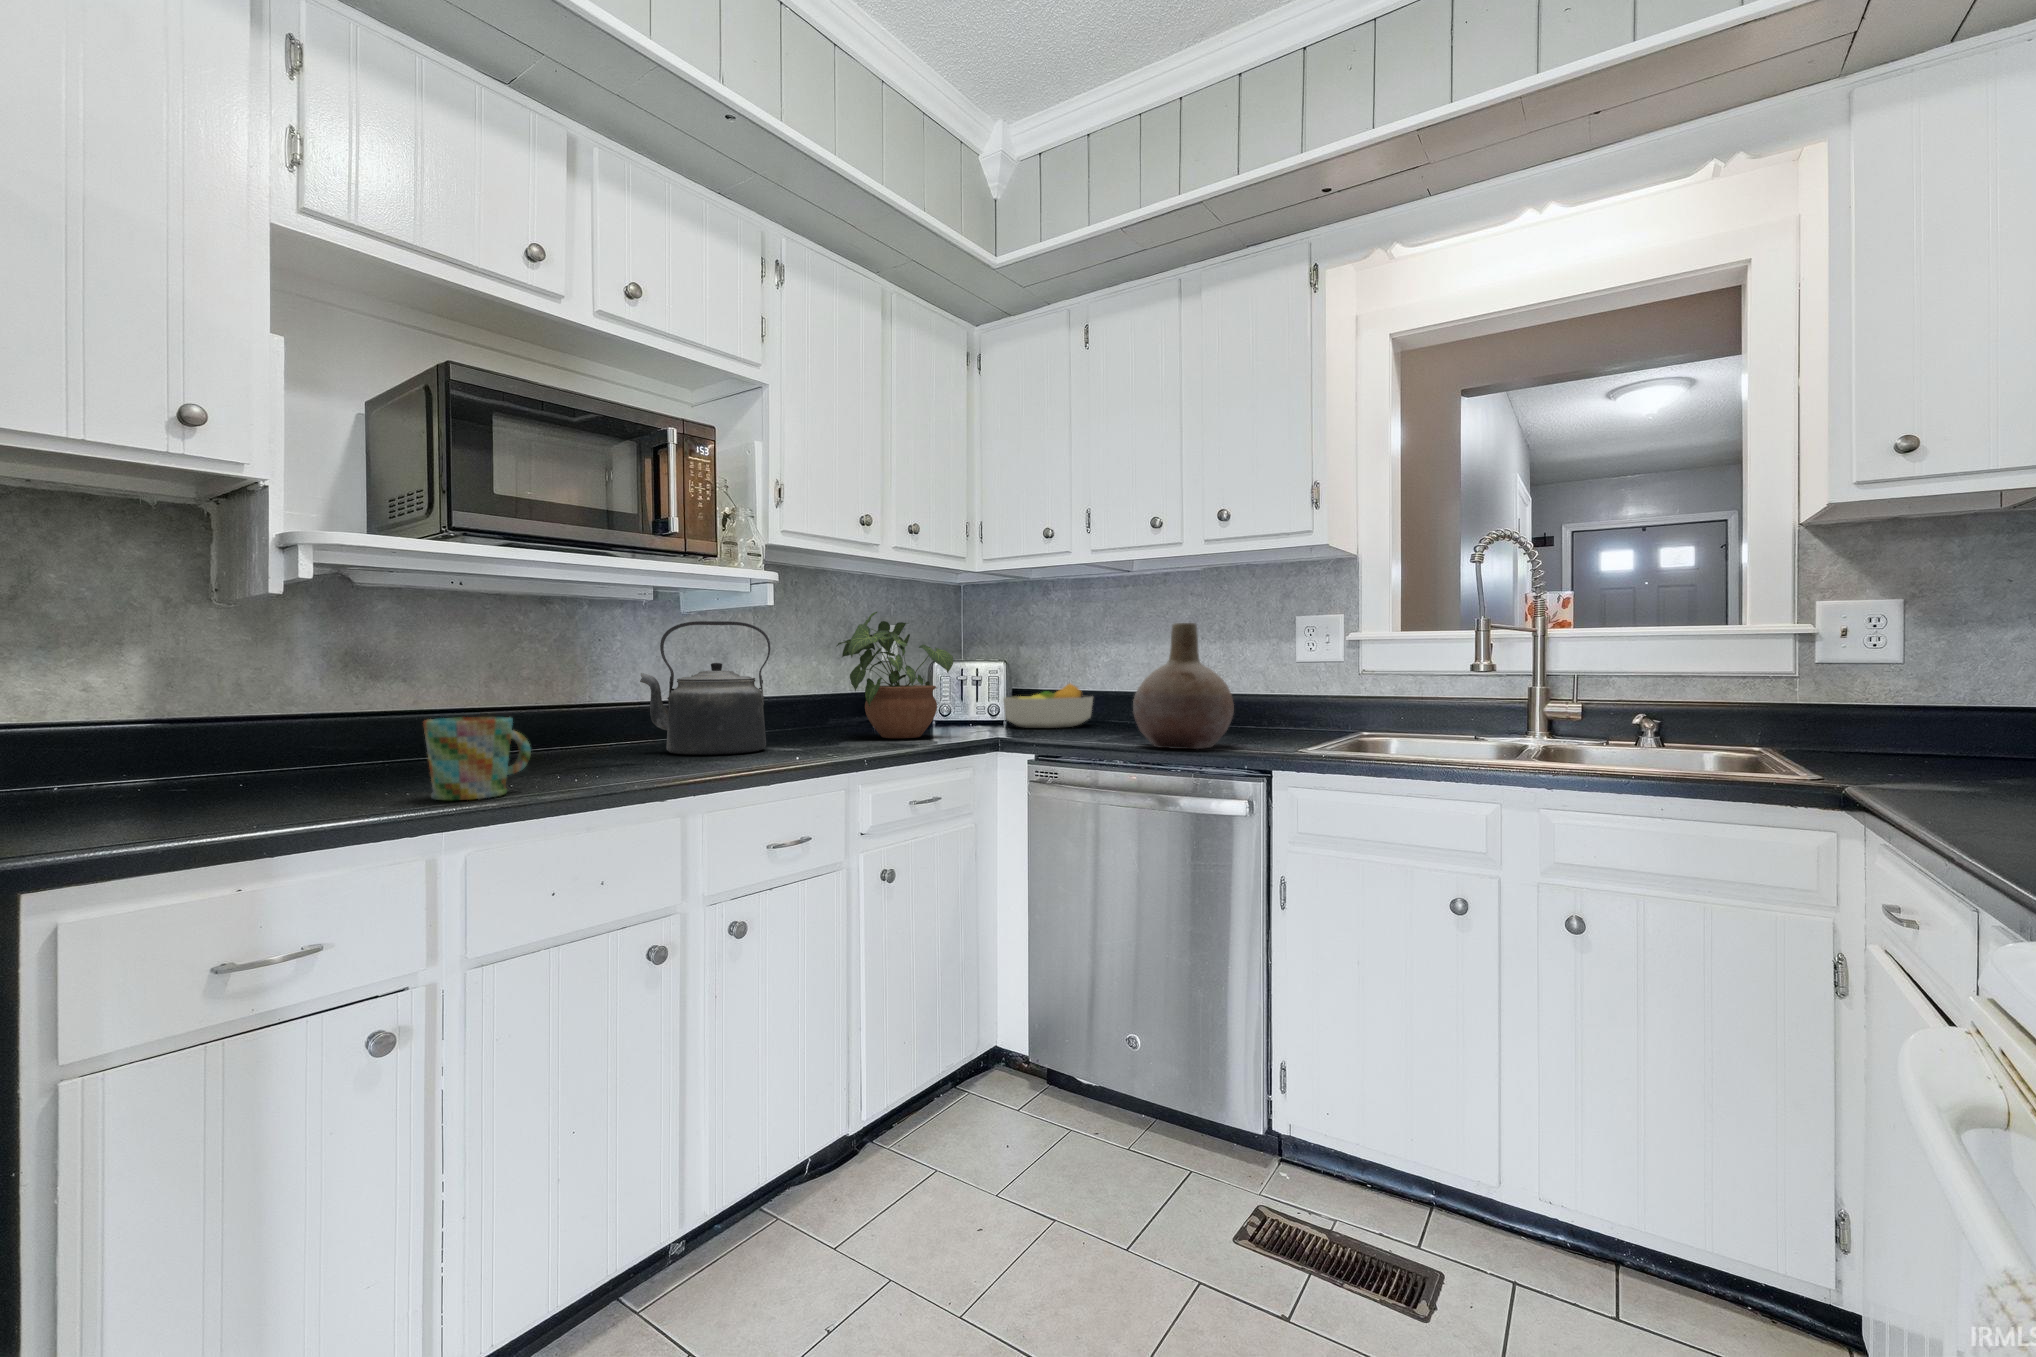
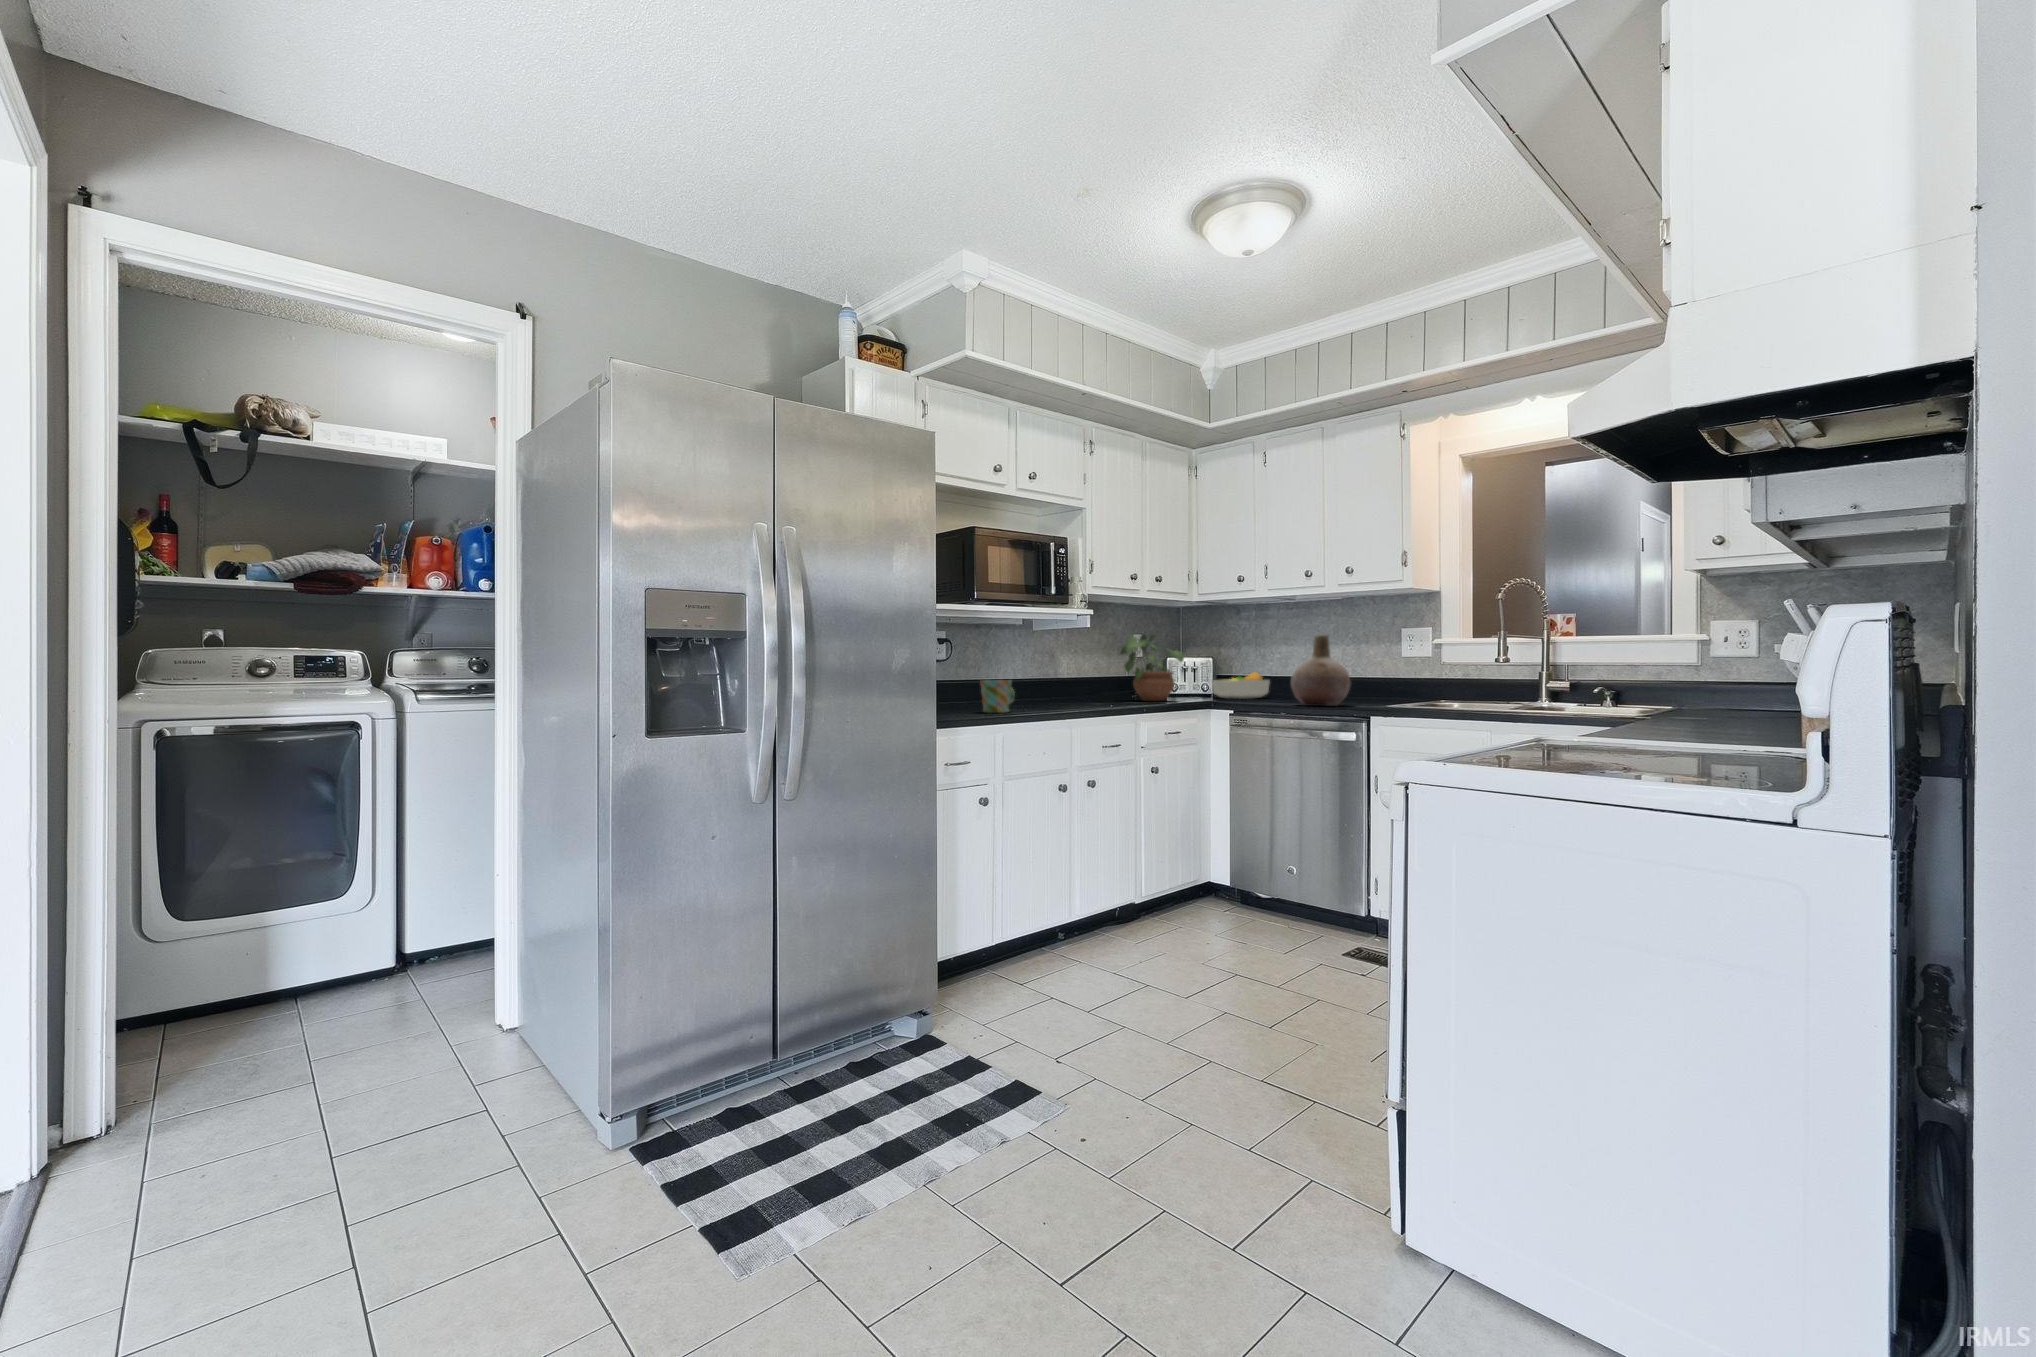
kettle: present [640,621,770,755] -> none [1026,637,1091,705]

